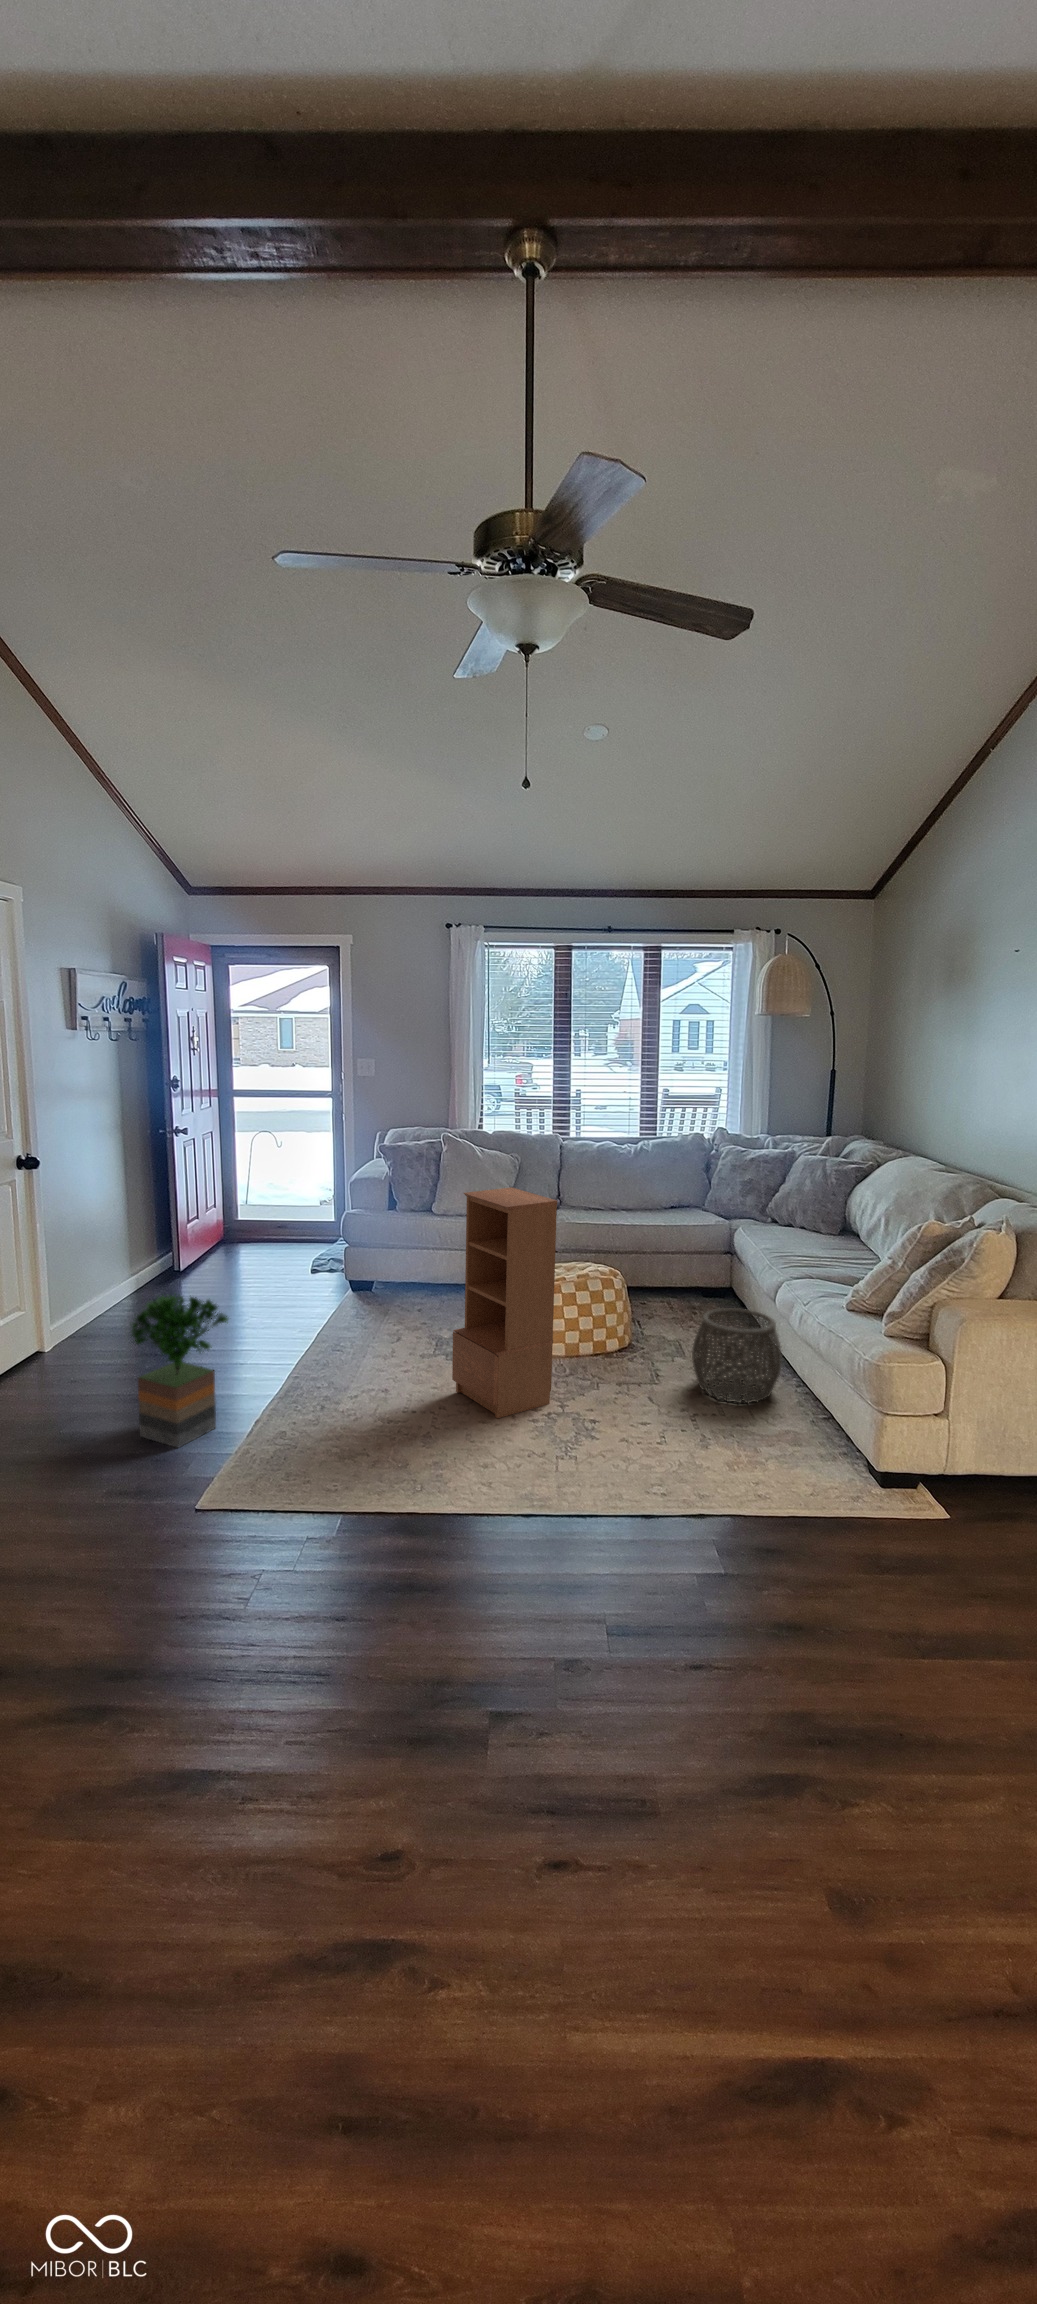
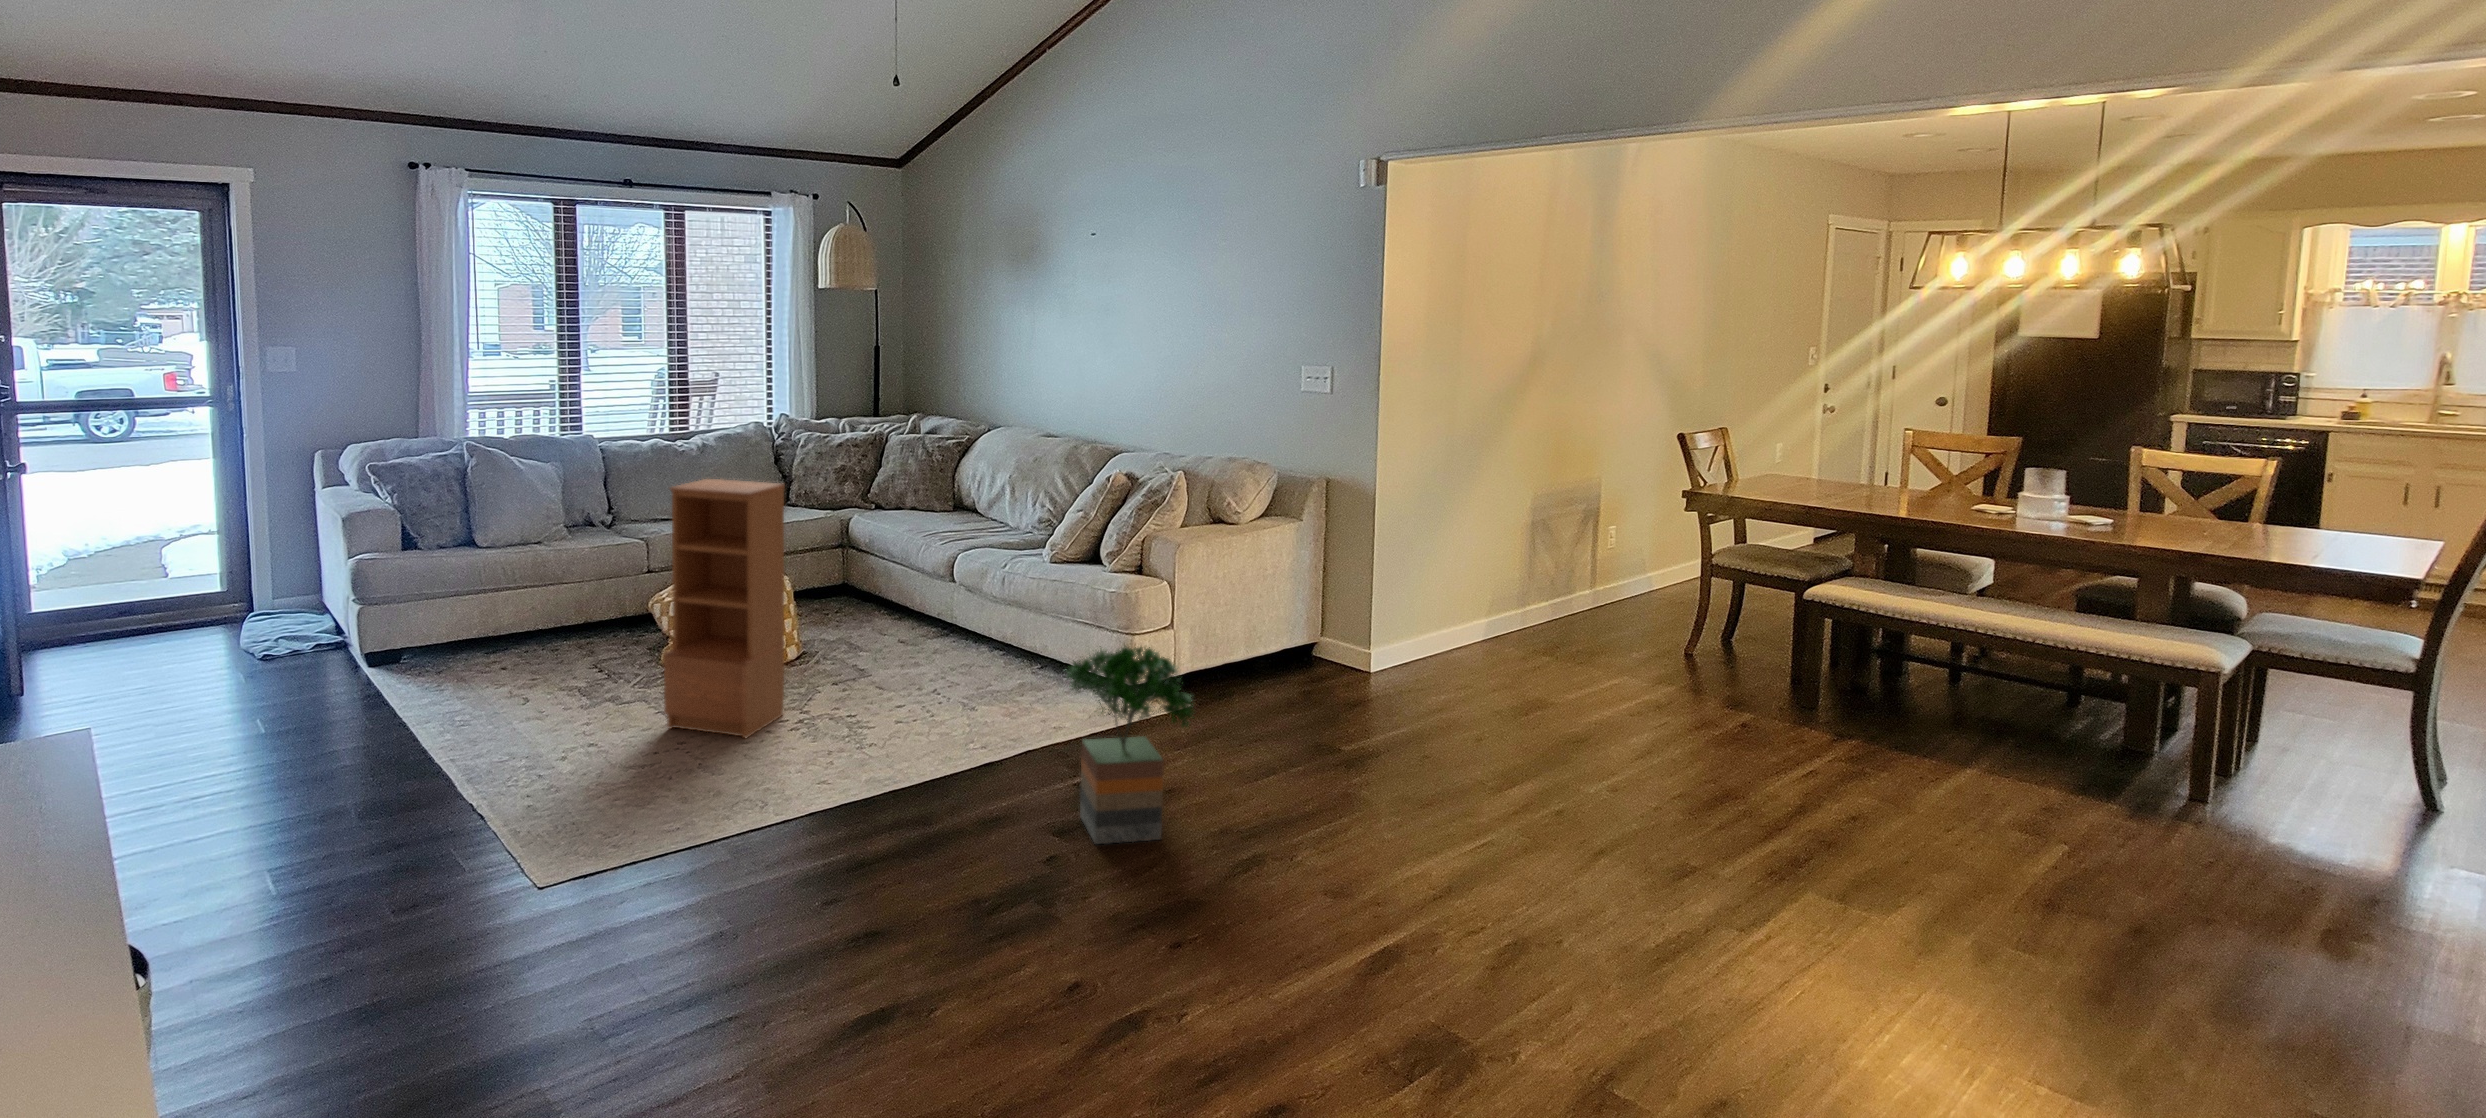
potted tree: present [131,1295,228,1448] -> present [1066,646,1194,844]
woven basket: present [692,1308,782,1403] -> none [899,583,990,676]

